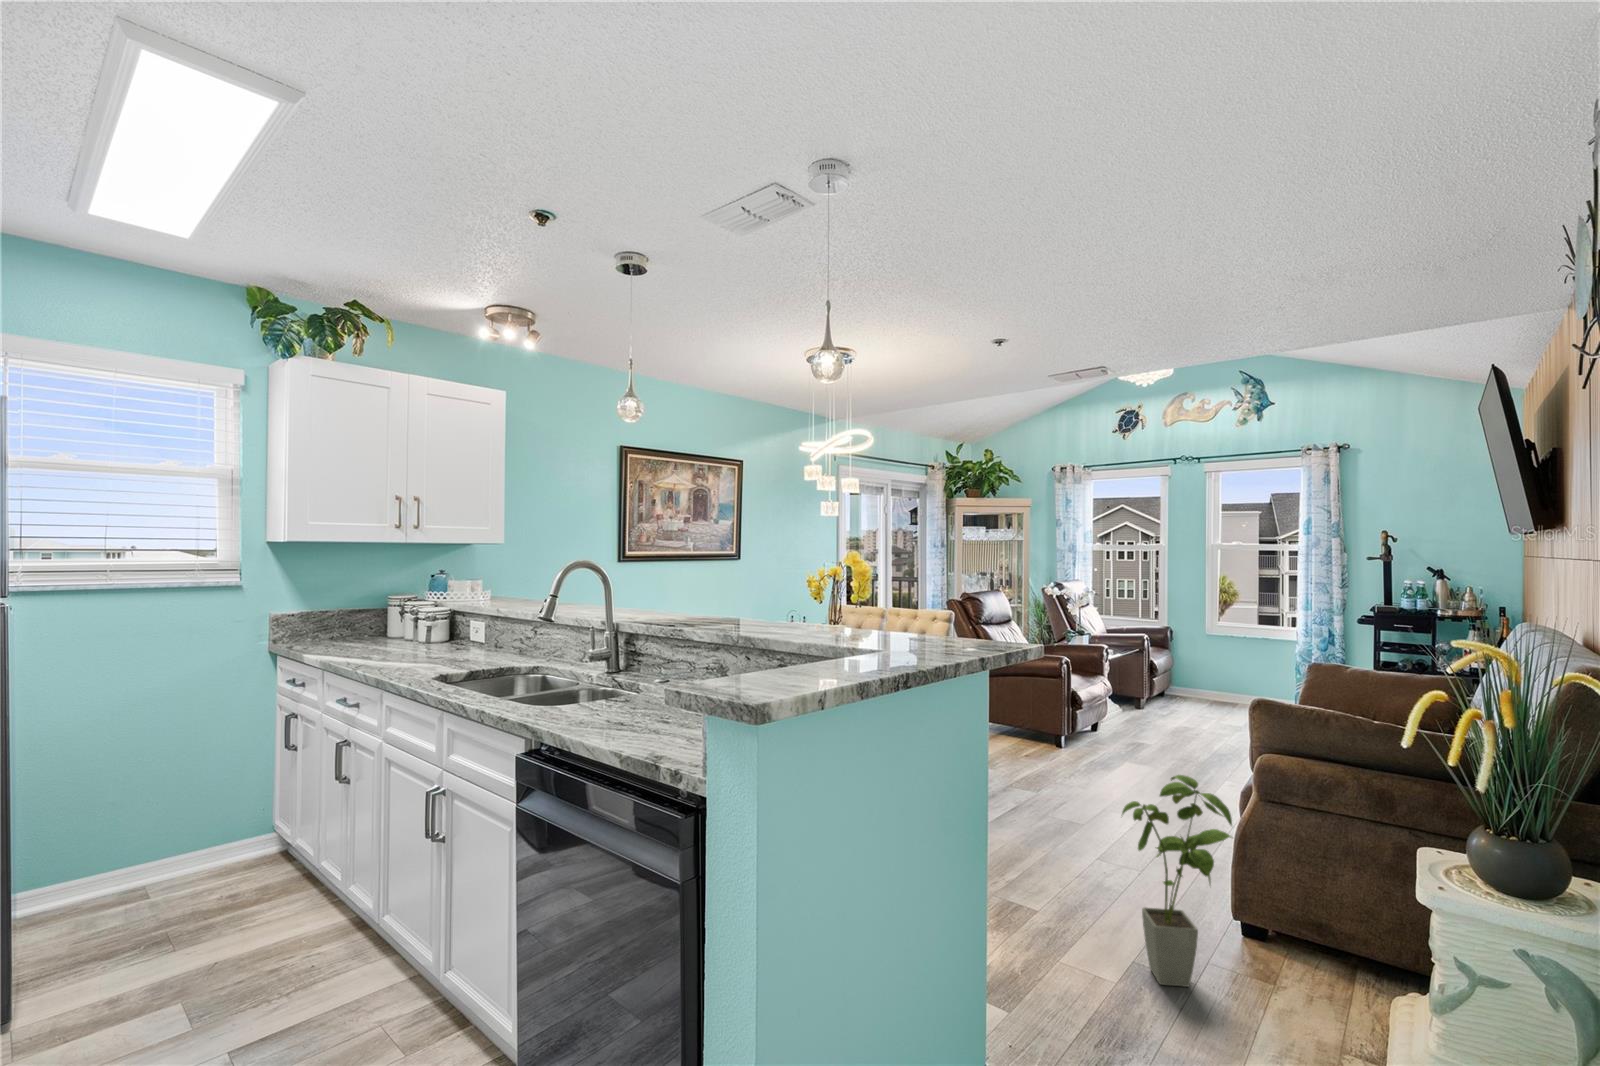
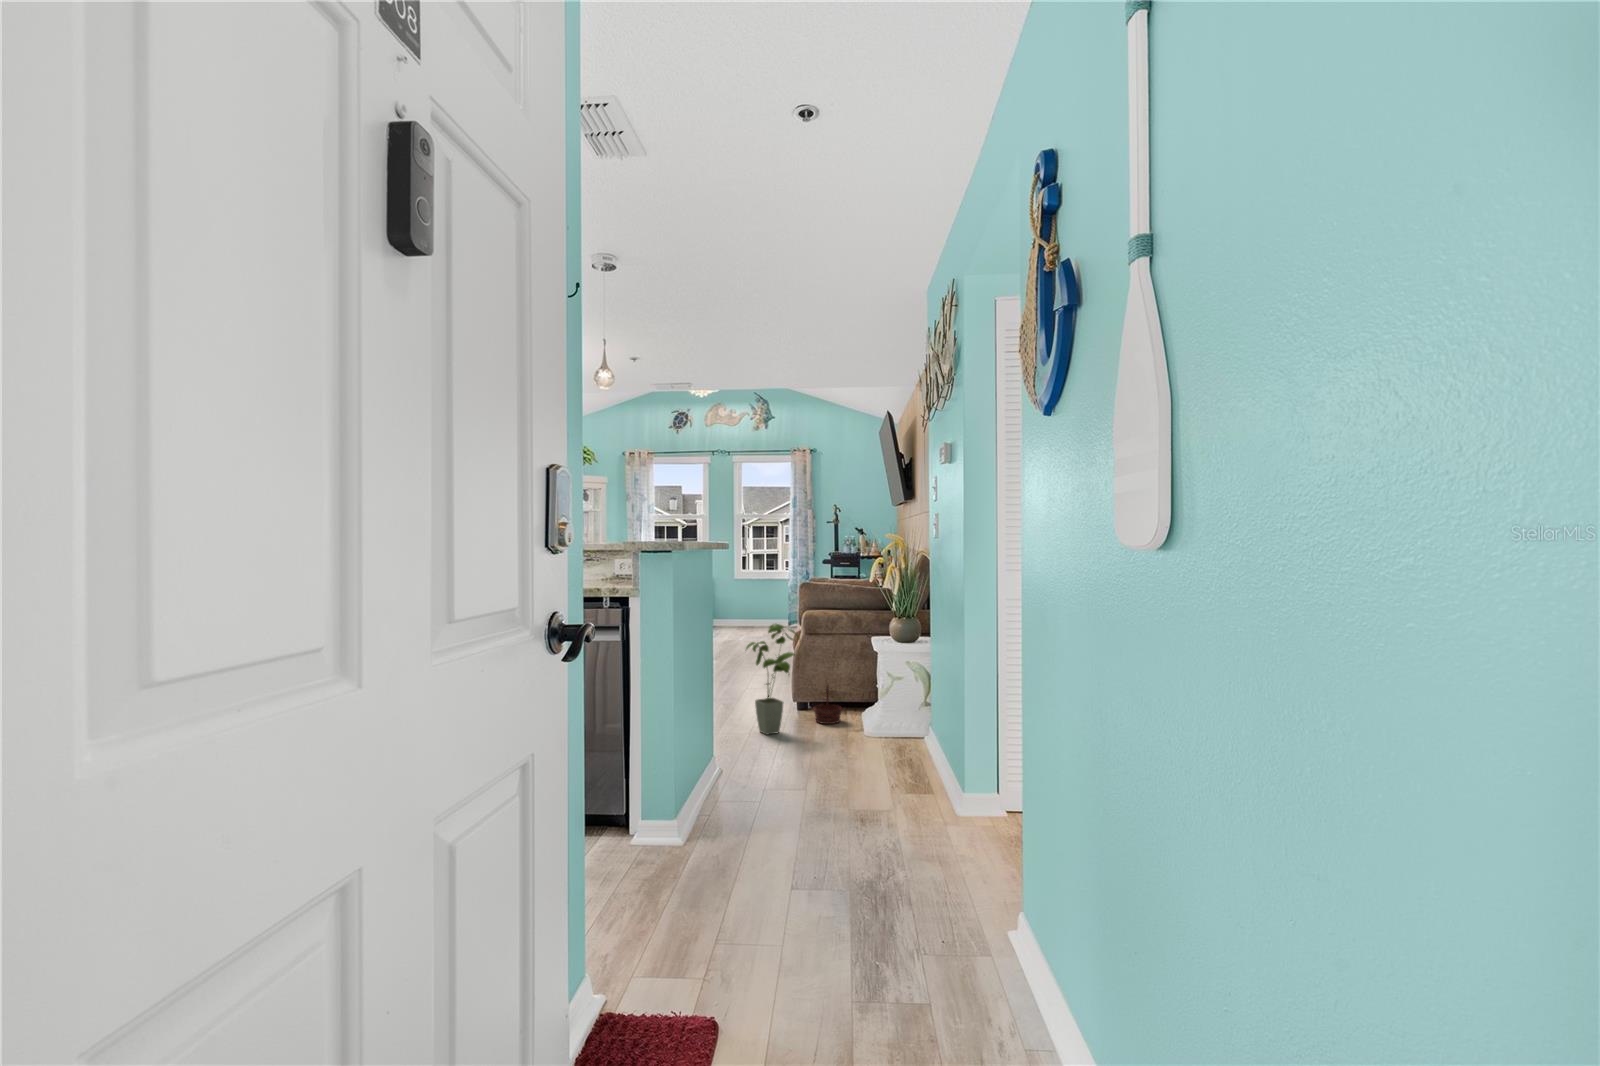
basket: none [1277,902,1348,995] -> present [814,685,842,724]

